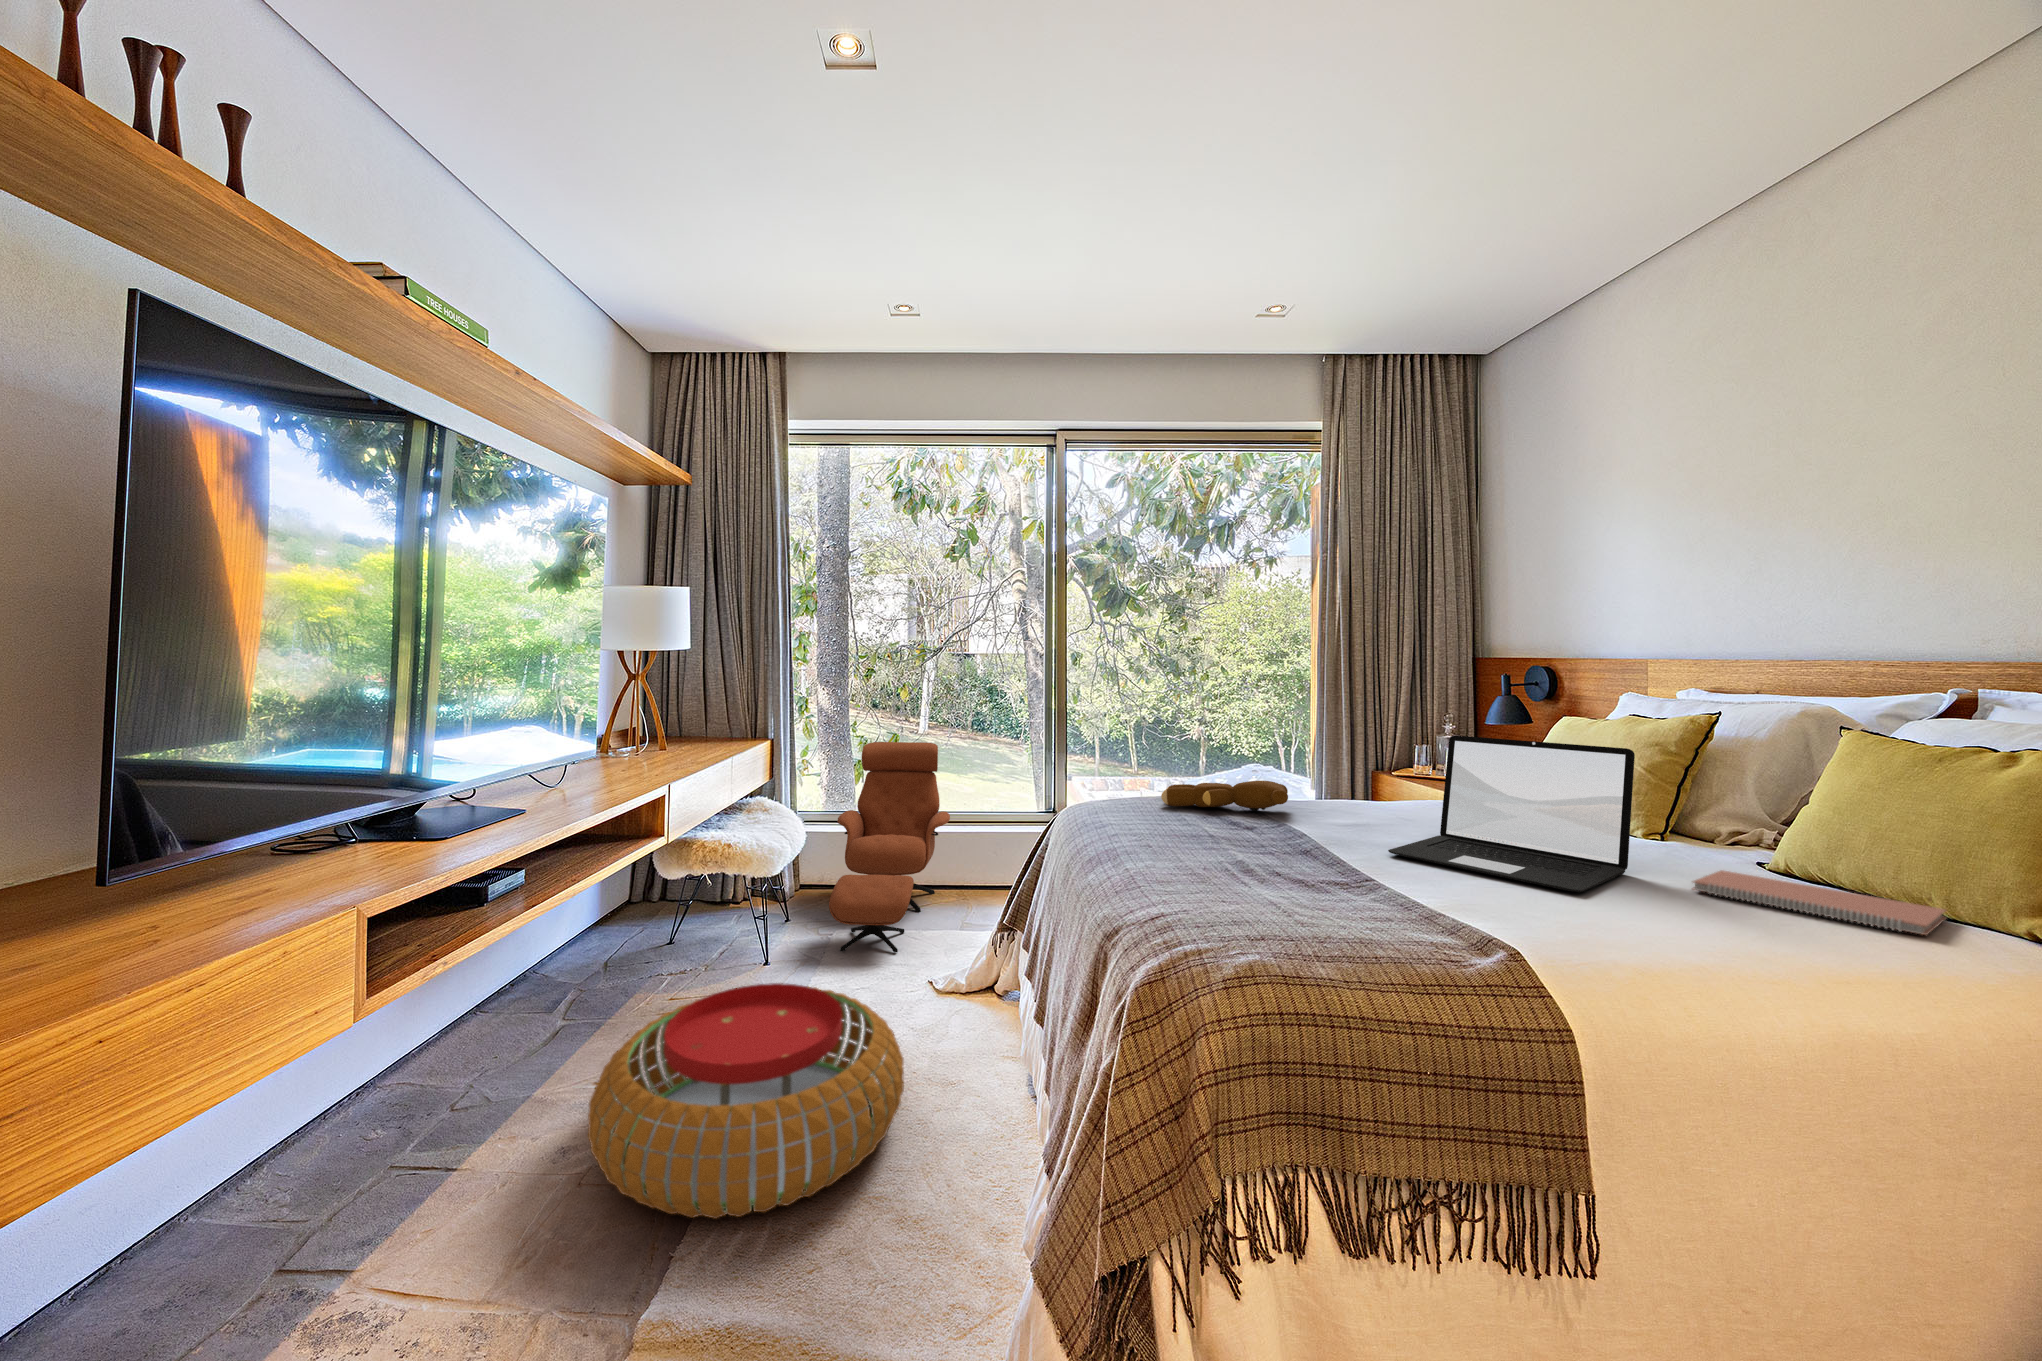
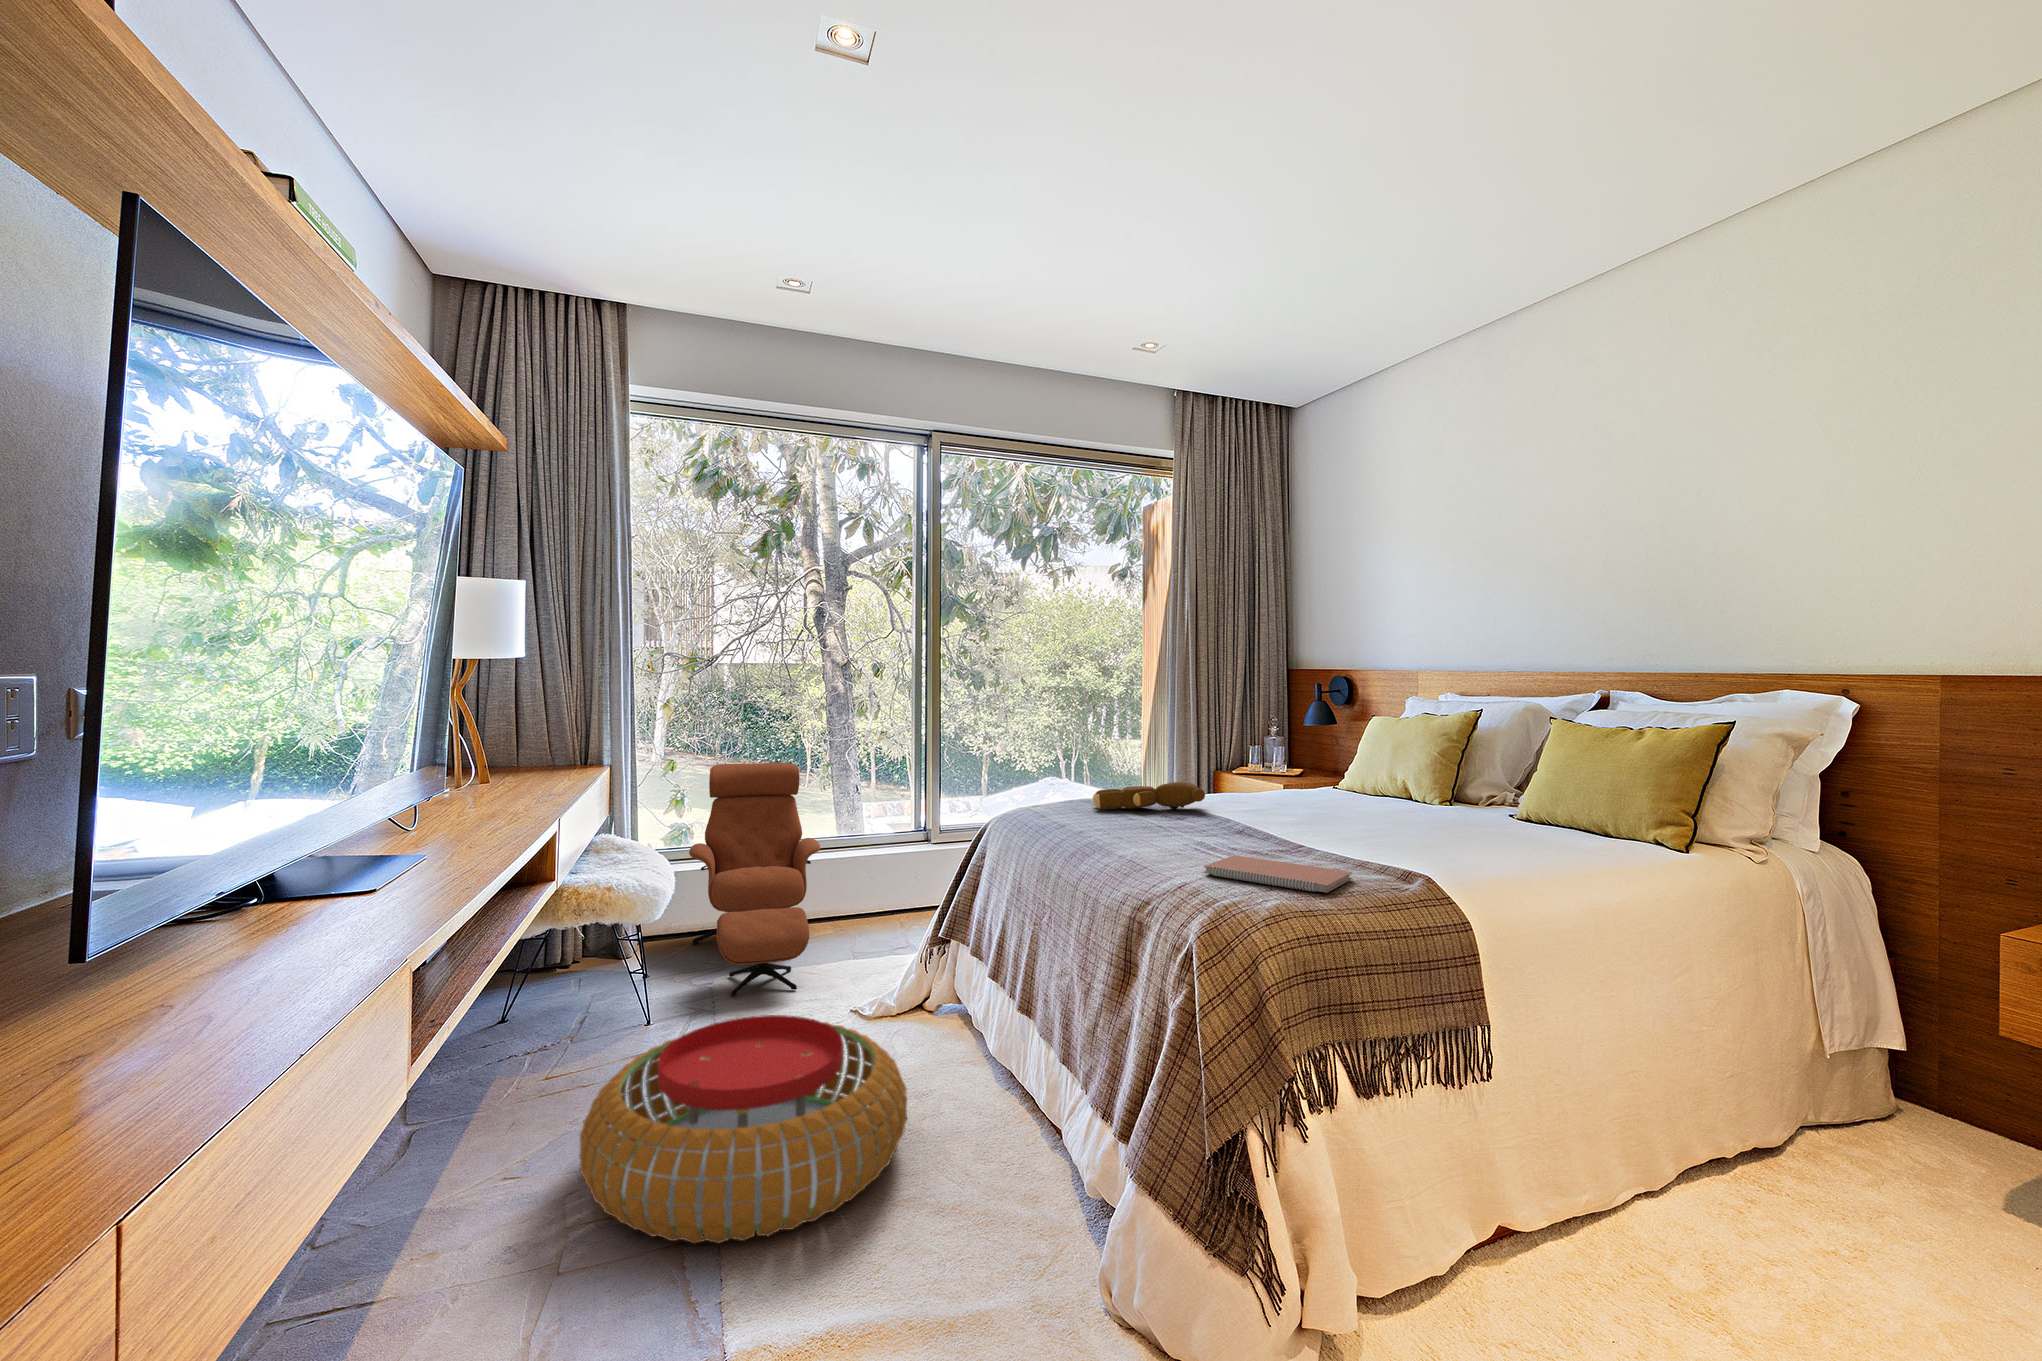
laptop: present [1388,735,1635,892] -> none [1303,737,1460,847]
notebook: present [1693,870,1946,935] -> present [1204,855,1352,893]

